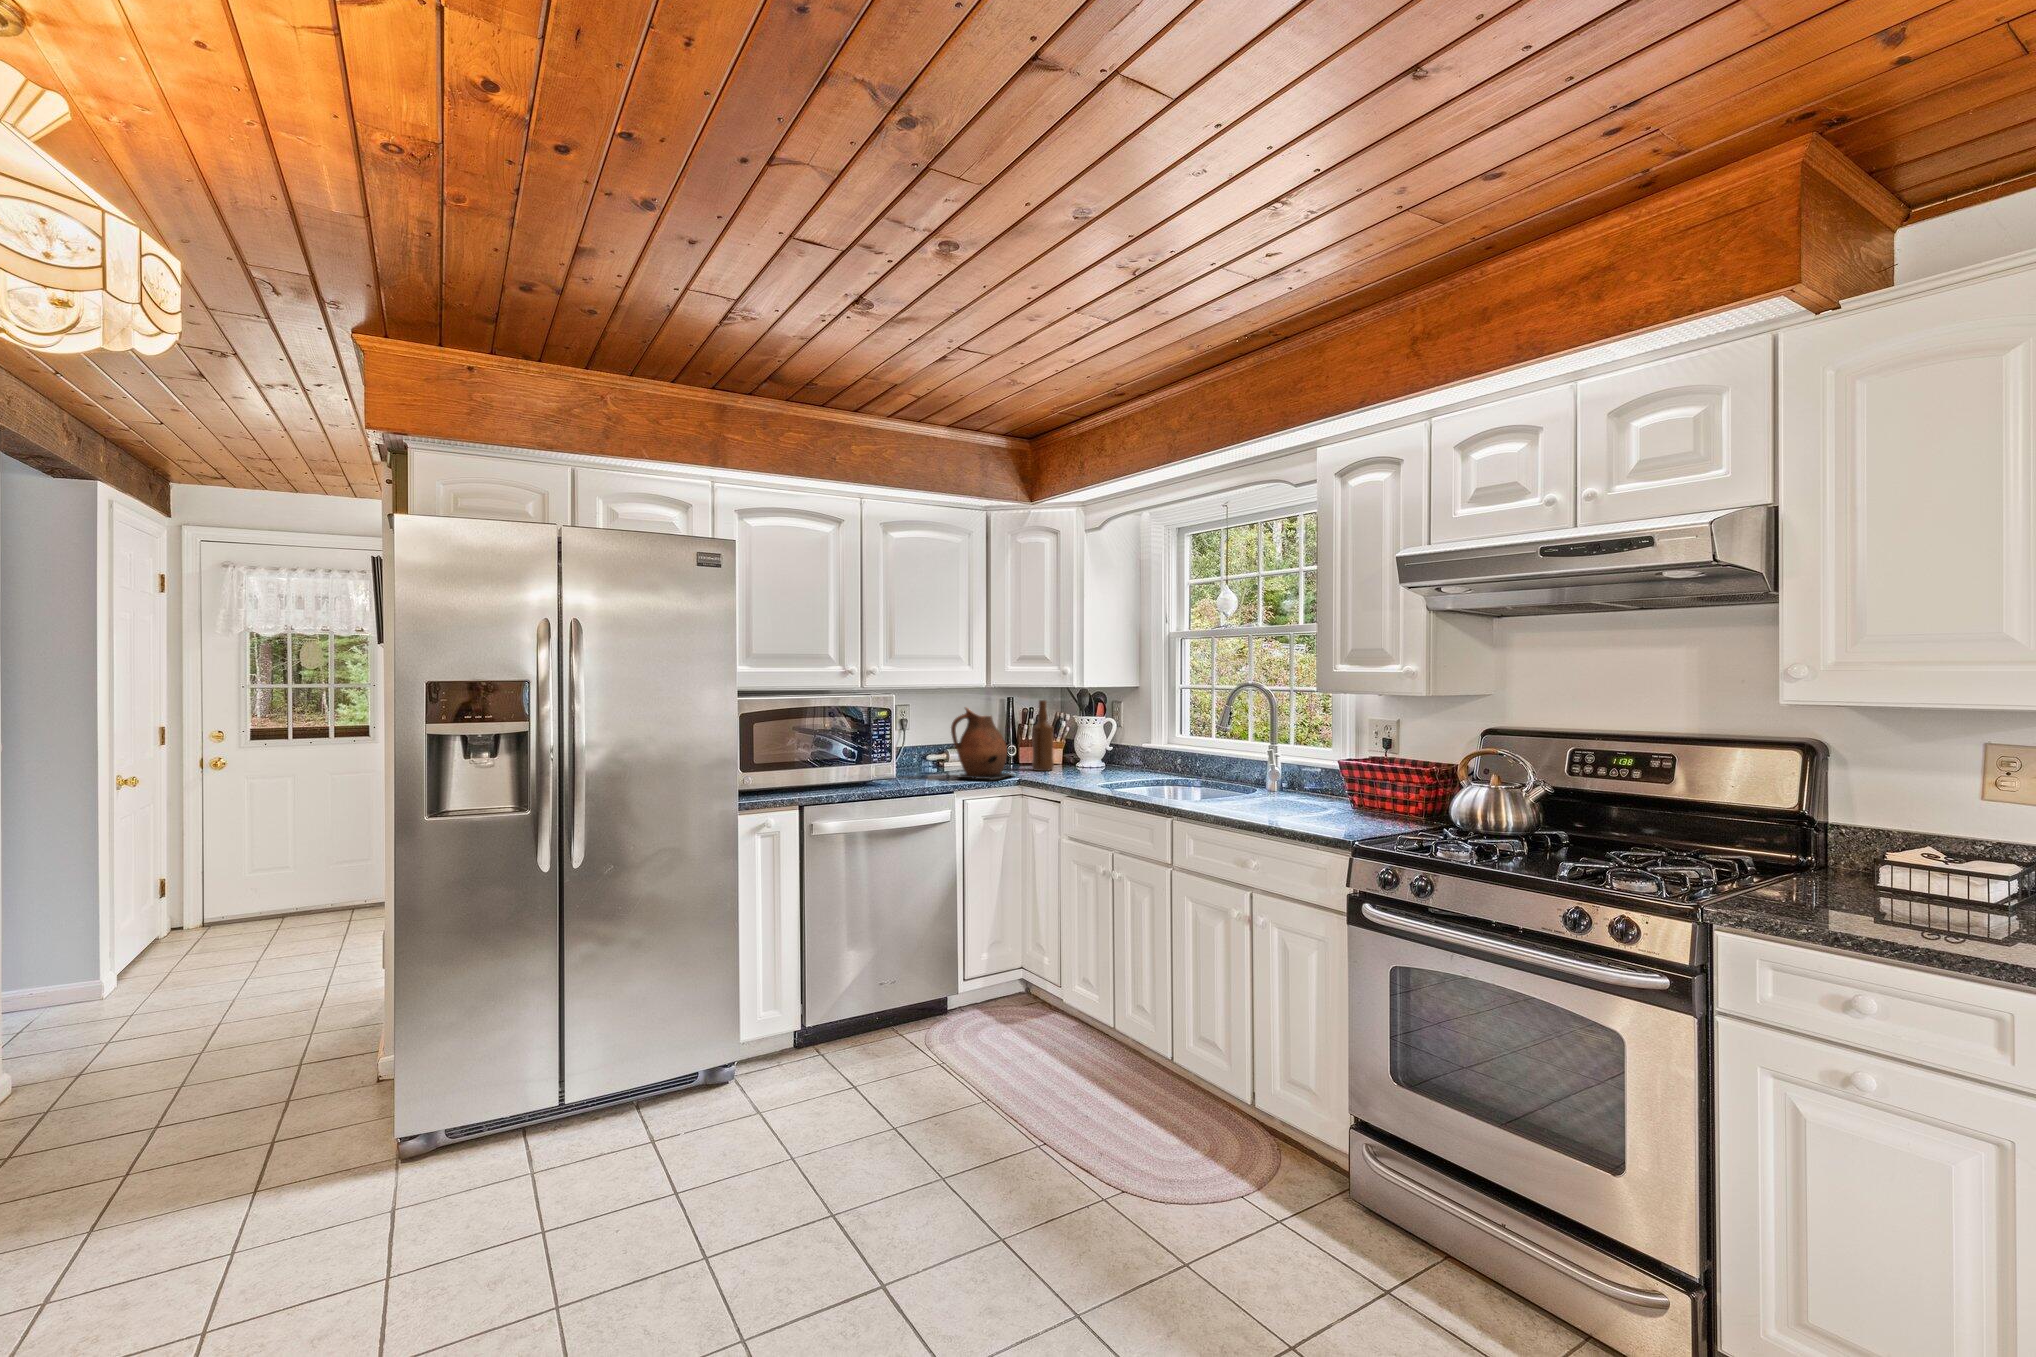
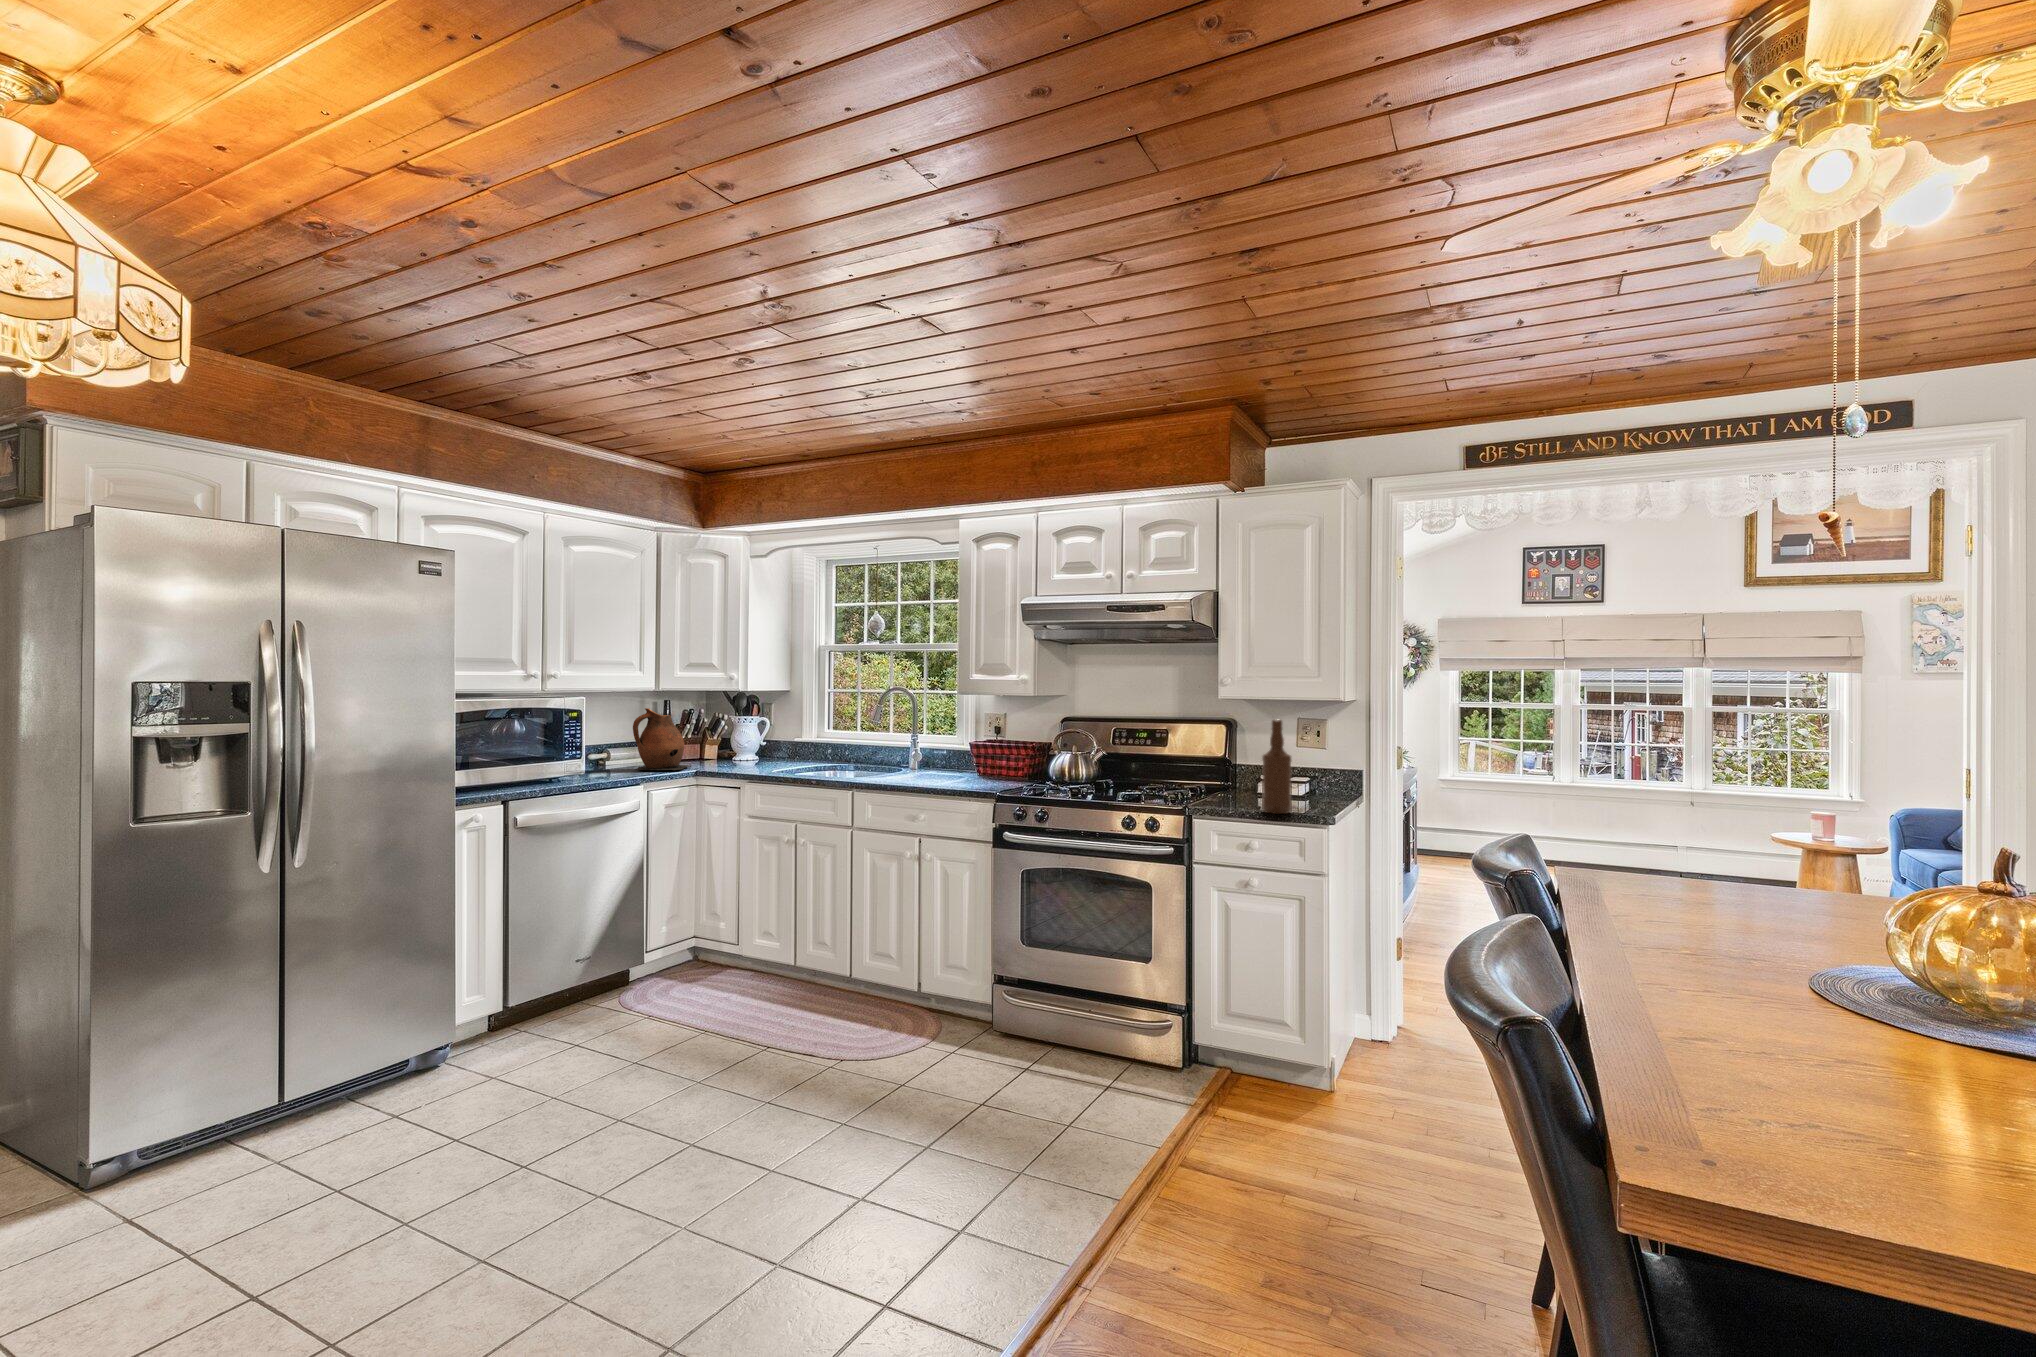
bottle: present [1032,700,1054,771] -> present [1262,719,1292,814]

